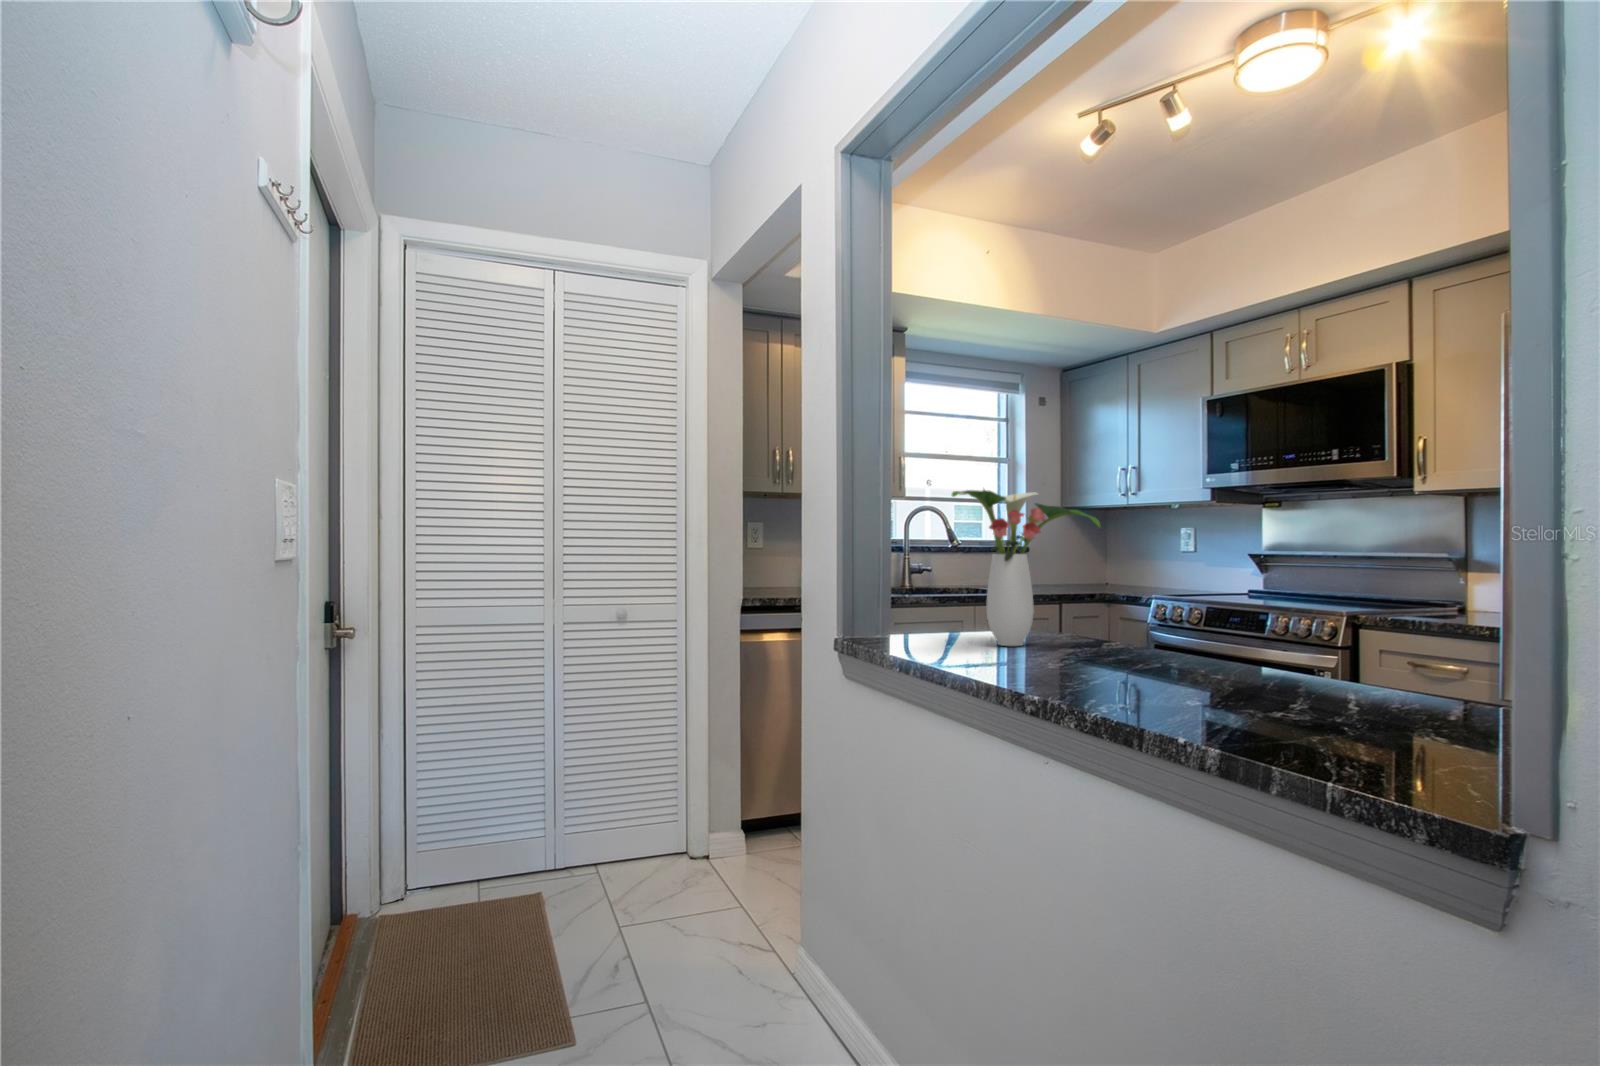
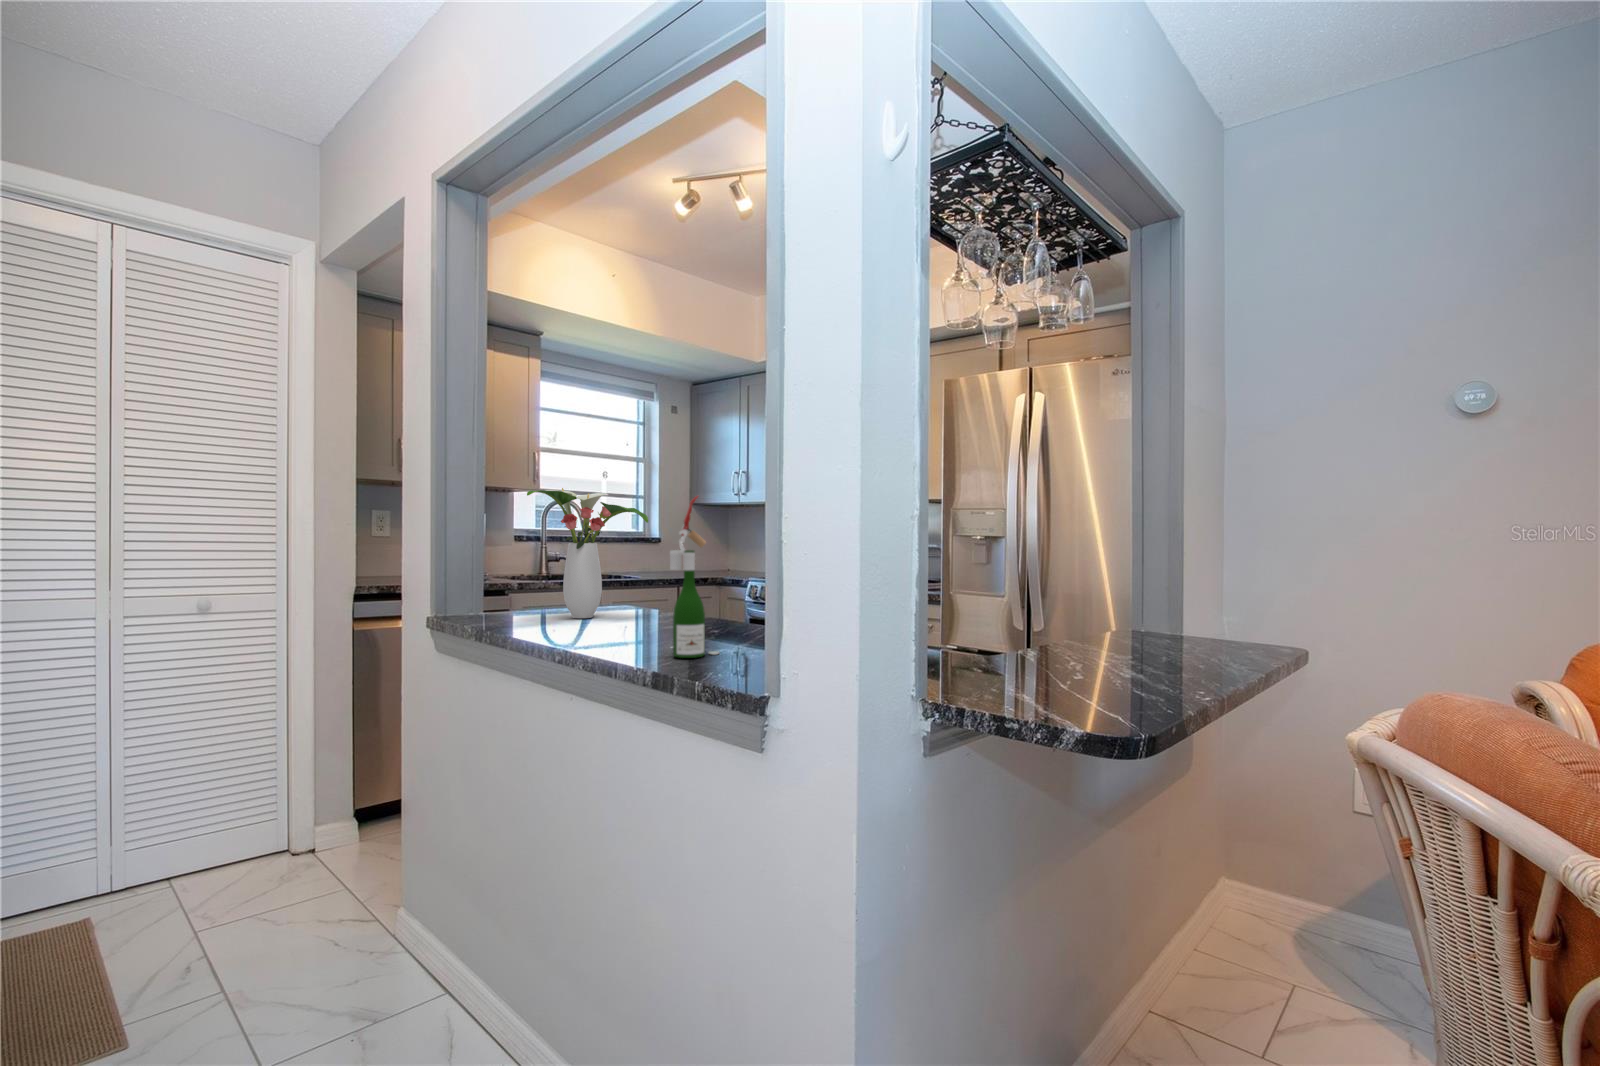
wine bottle: none [1203,485,1286,725] -> present [670,496,719,658]

